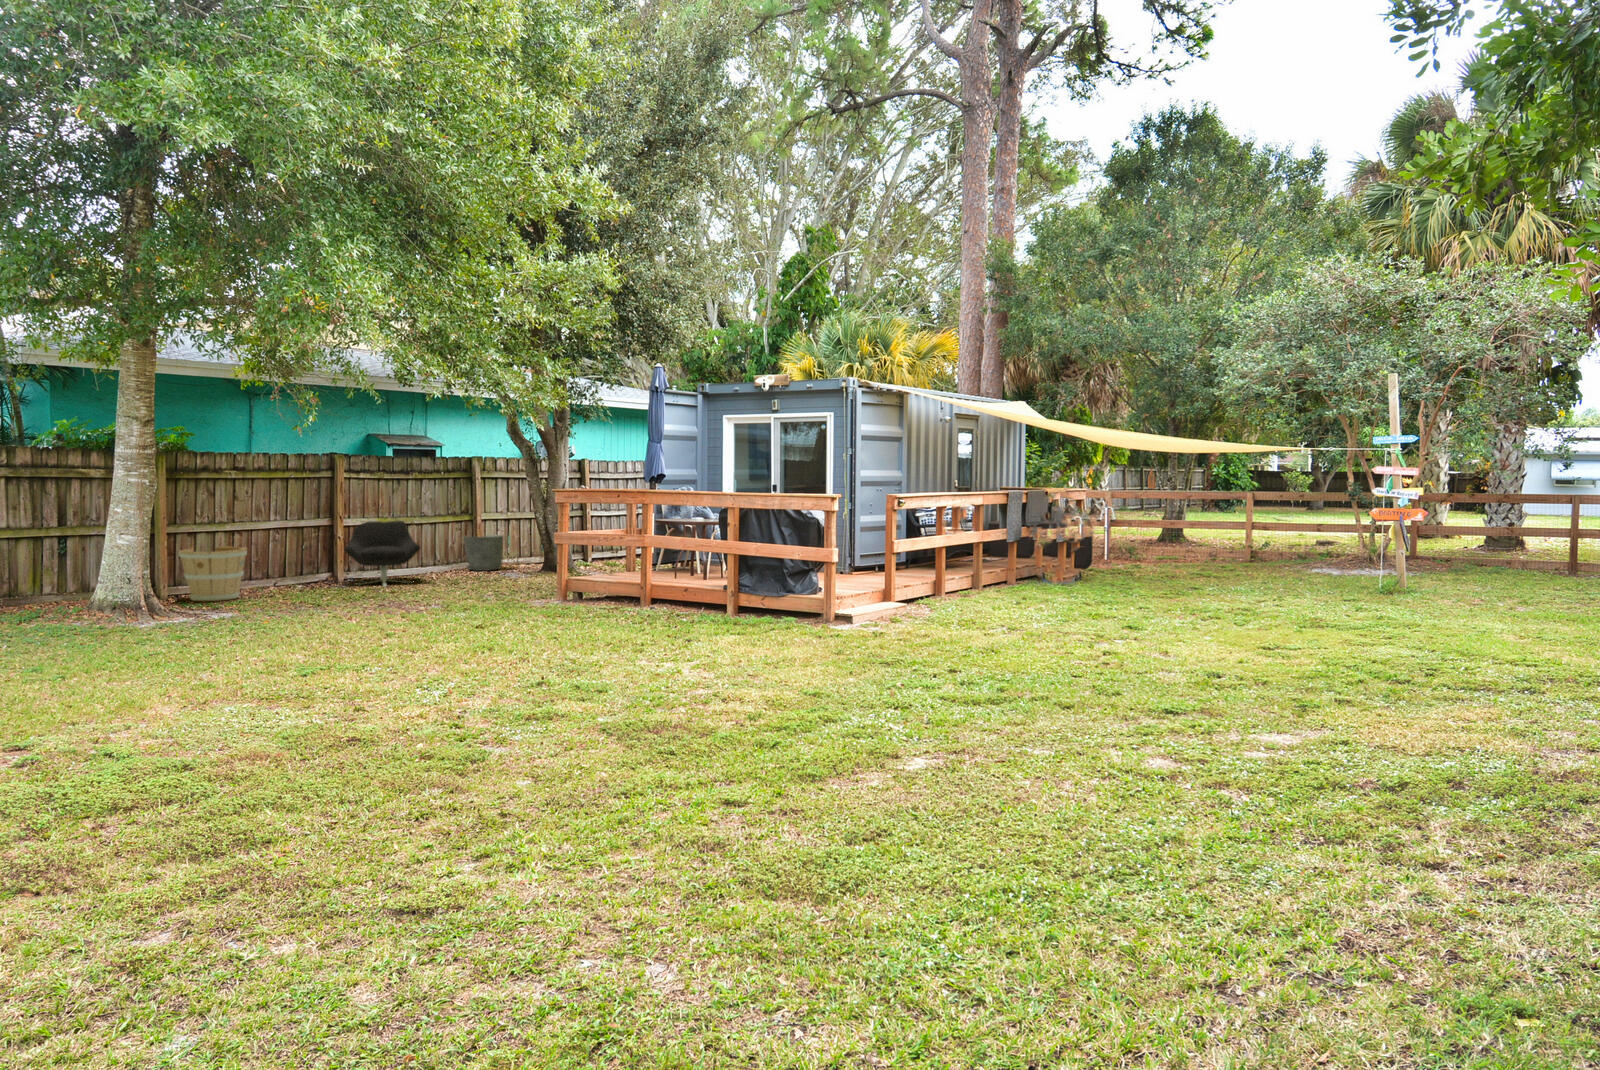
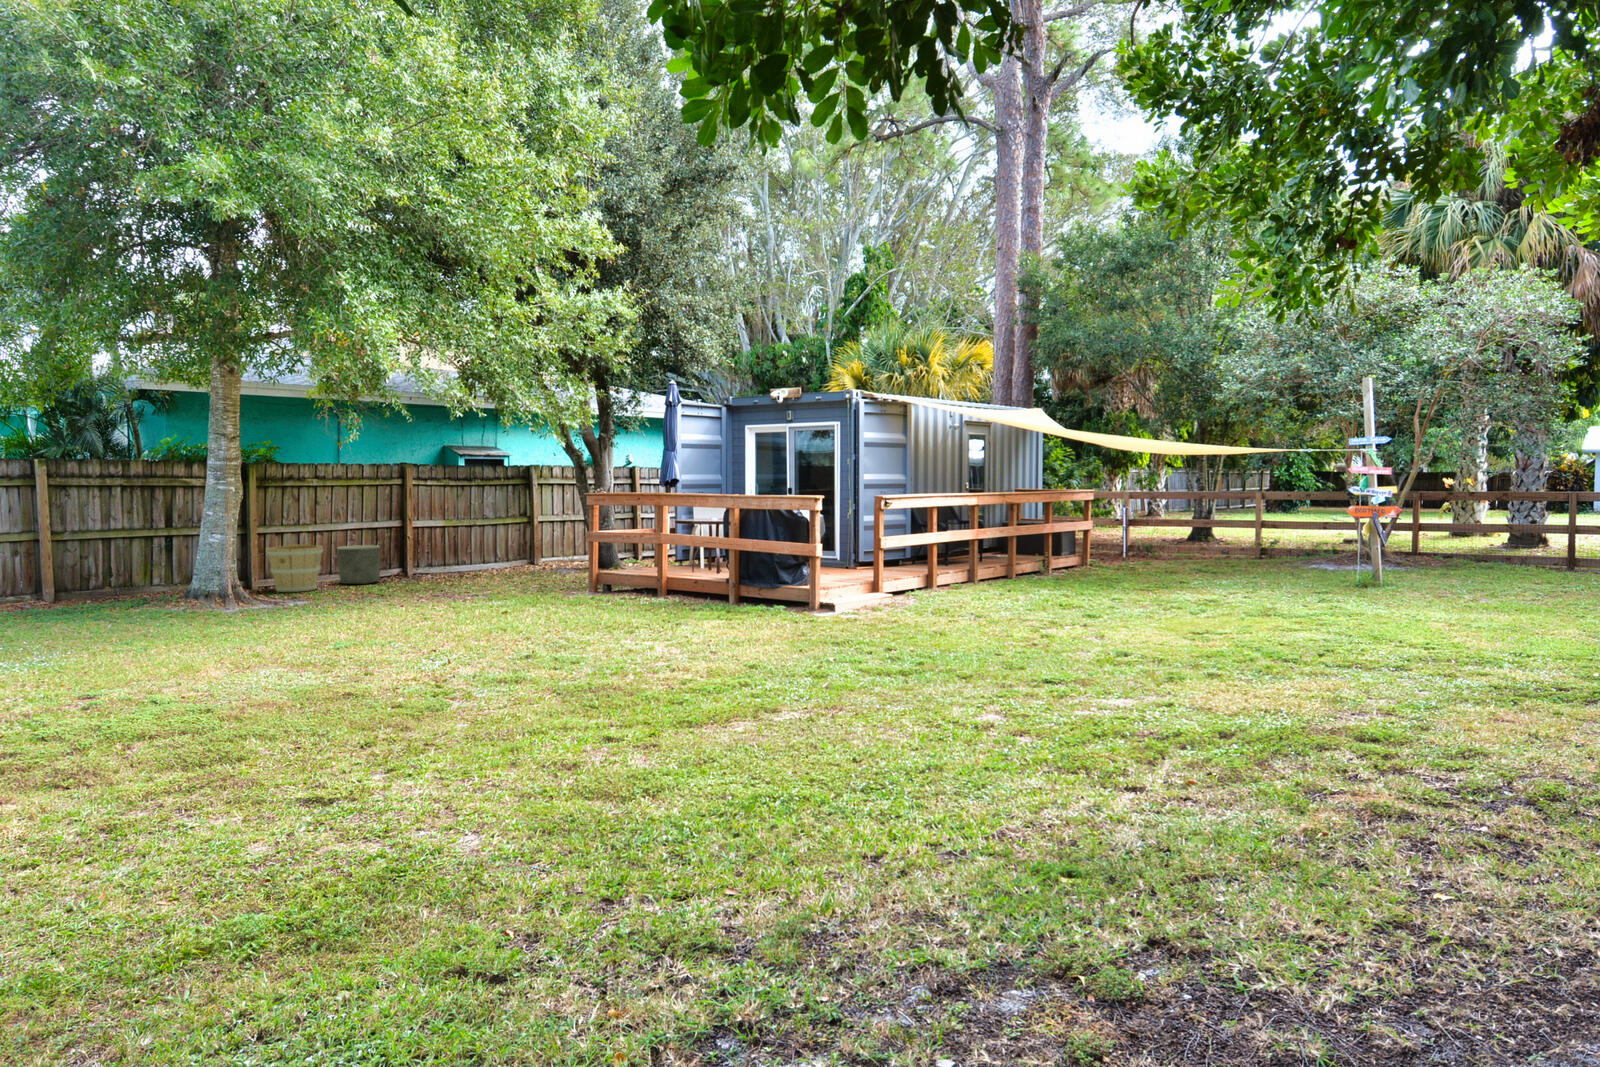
lounge chair: present [345,521,420,587] -> none [411,522,477,580]
planter: present [464,534,503,571] -> present [337,545,380,584]

